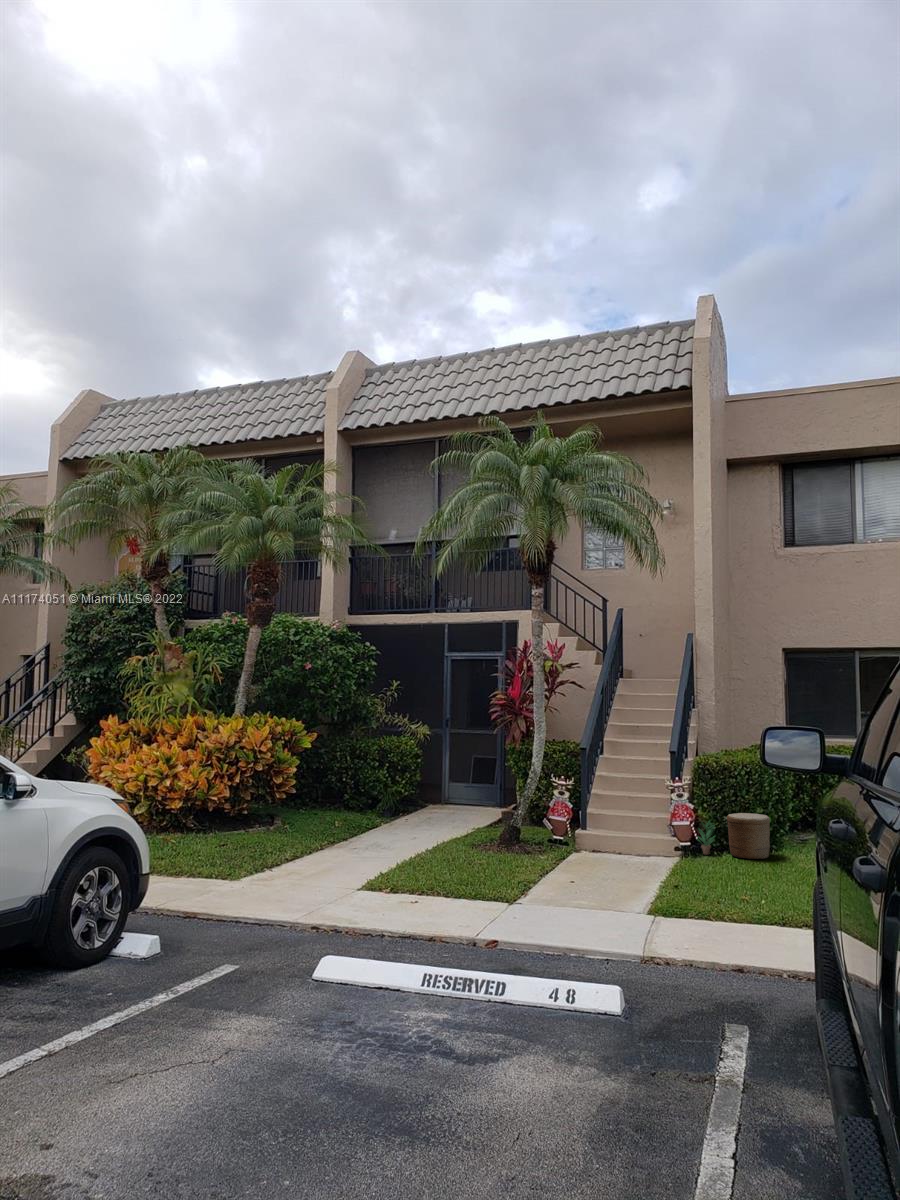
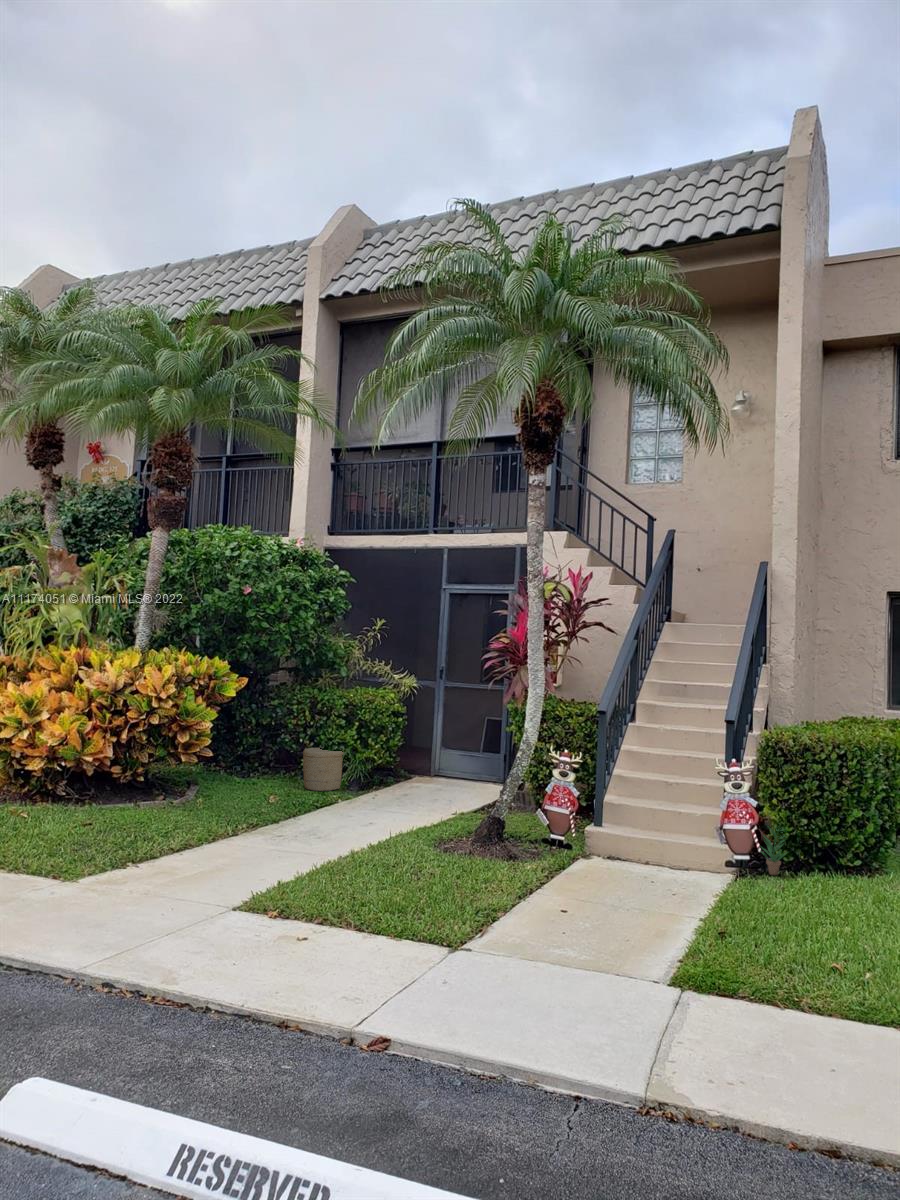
woven basket: present [727,813,770,859] -> present [303,748,343,791]

